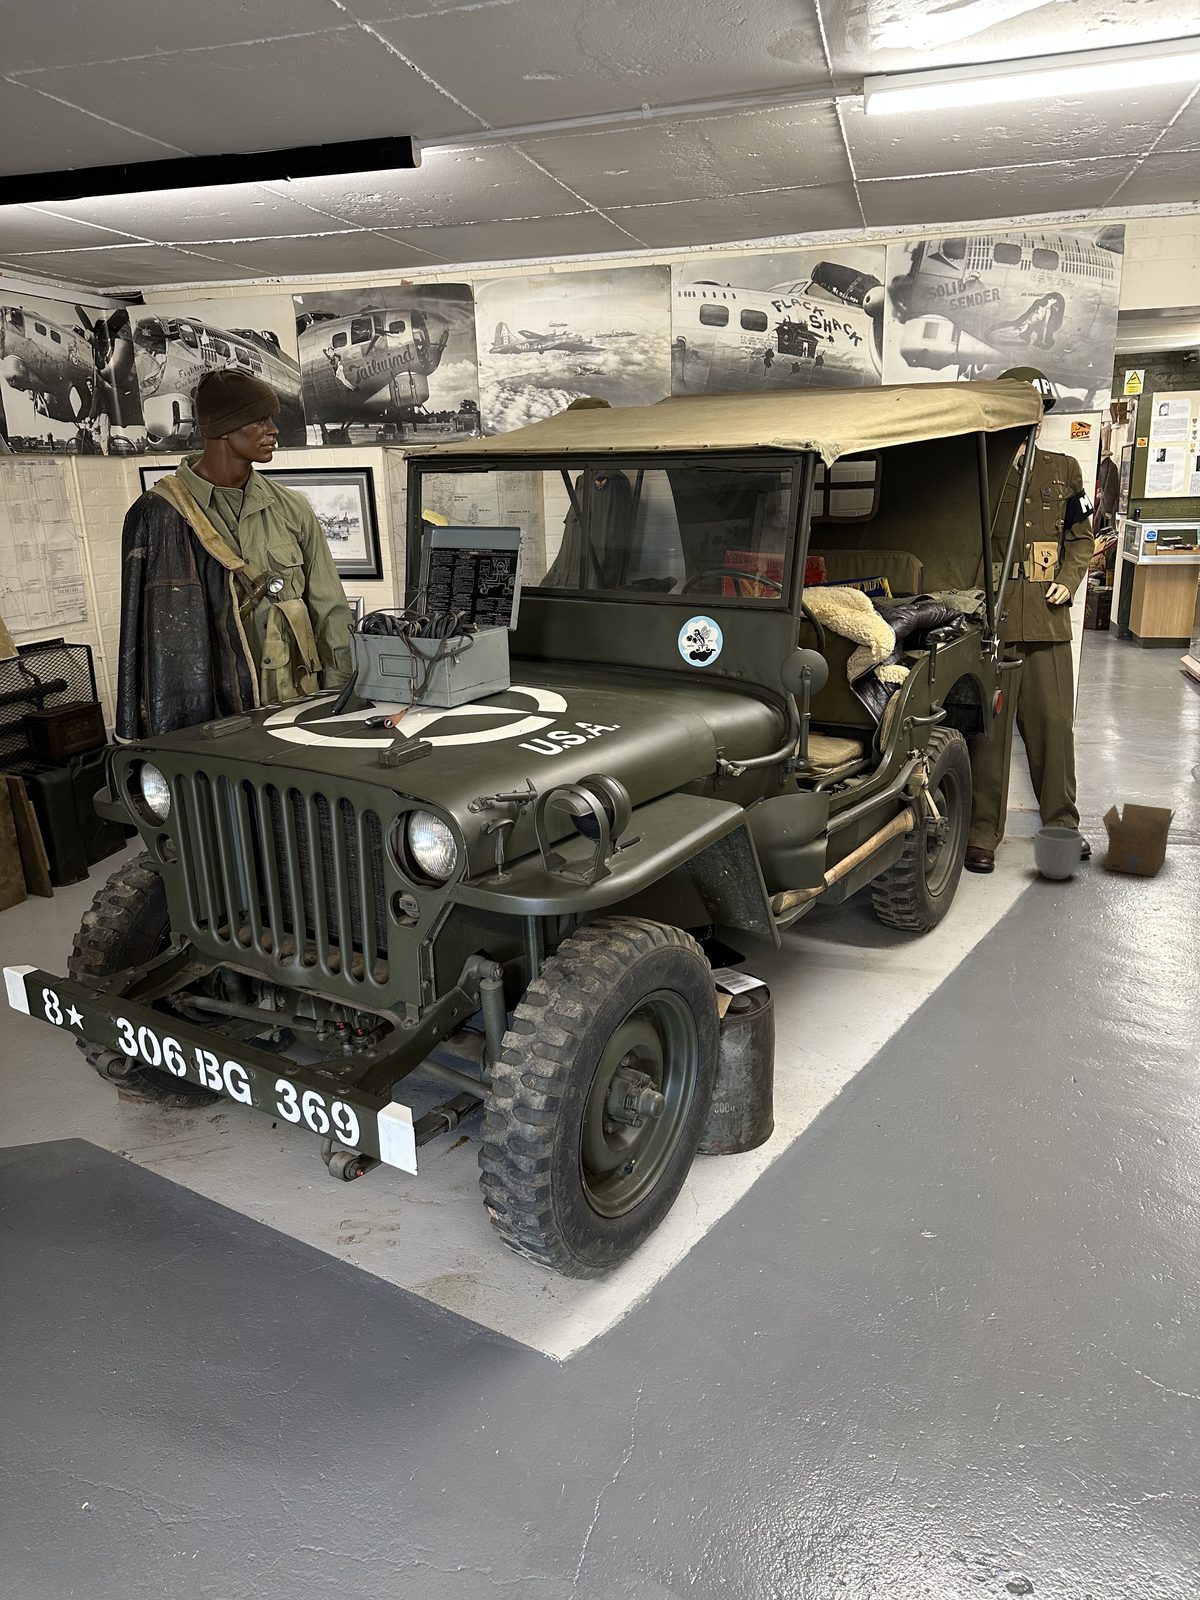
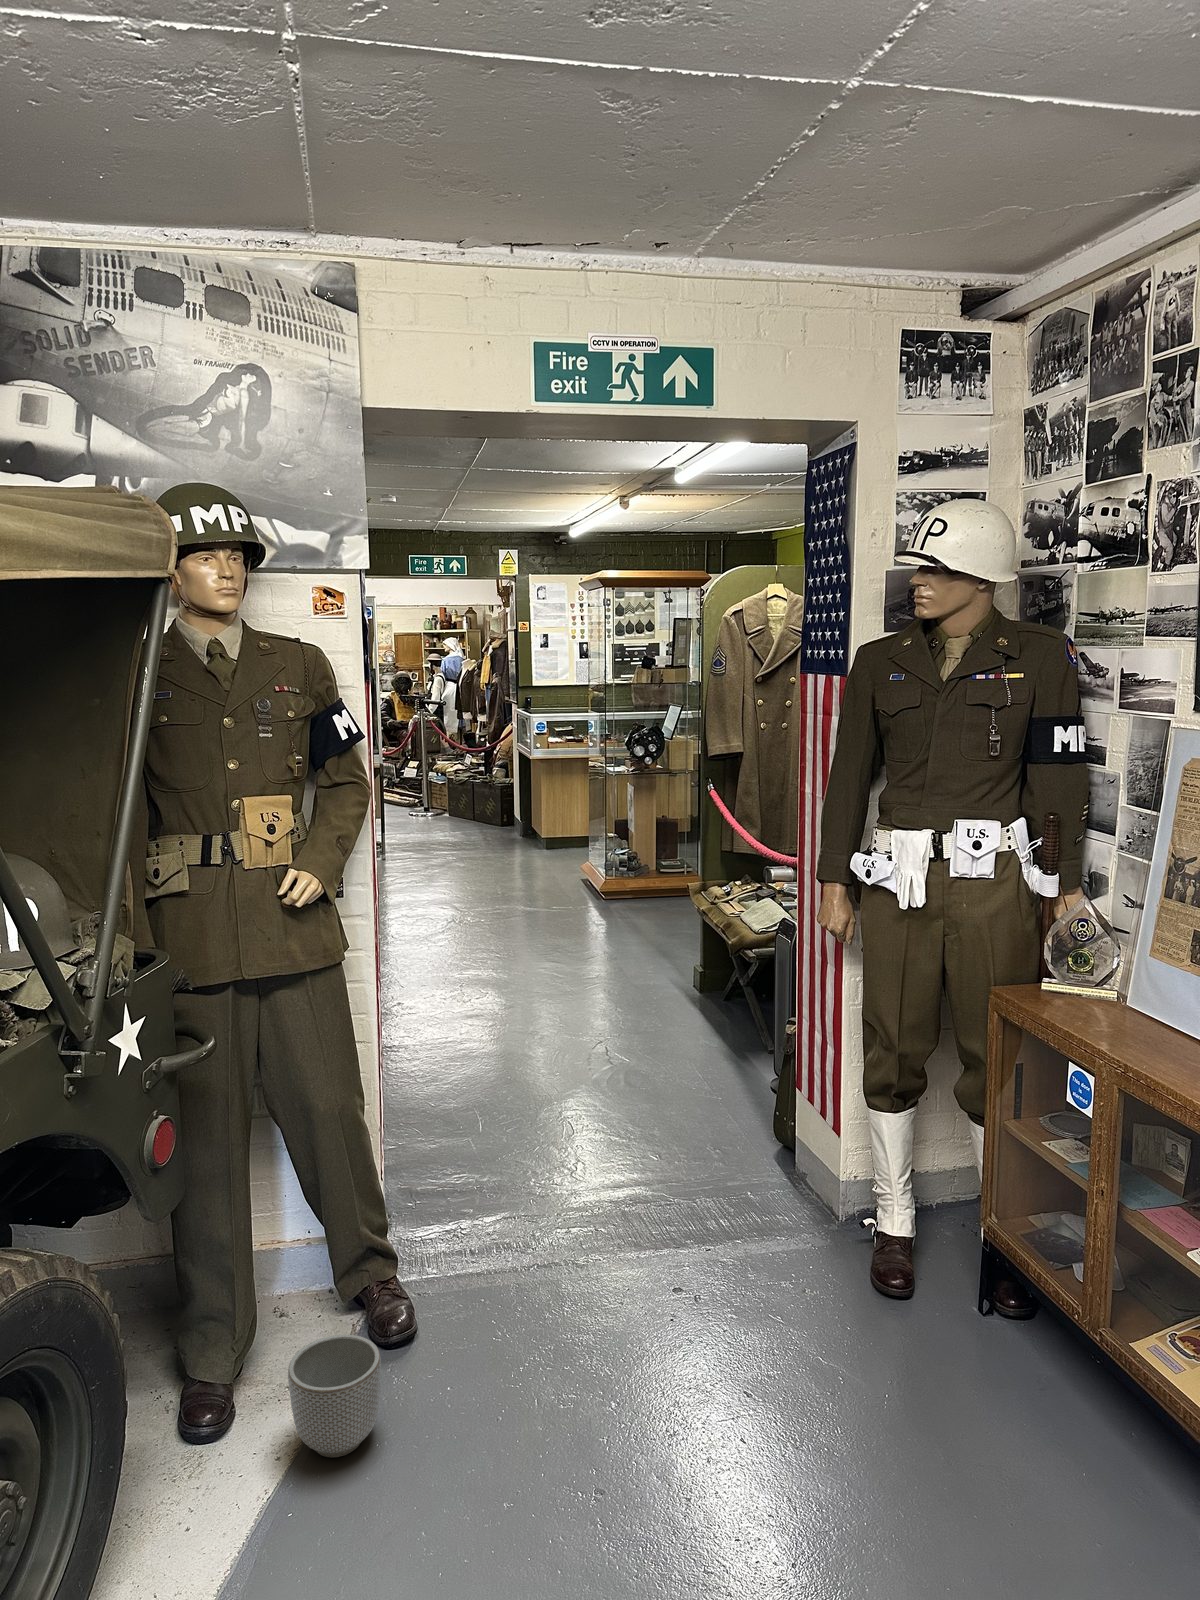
cardboard box: present [1103,803,1176,877] -> none [420,1233,547,1395]

